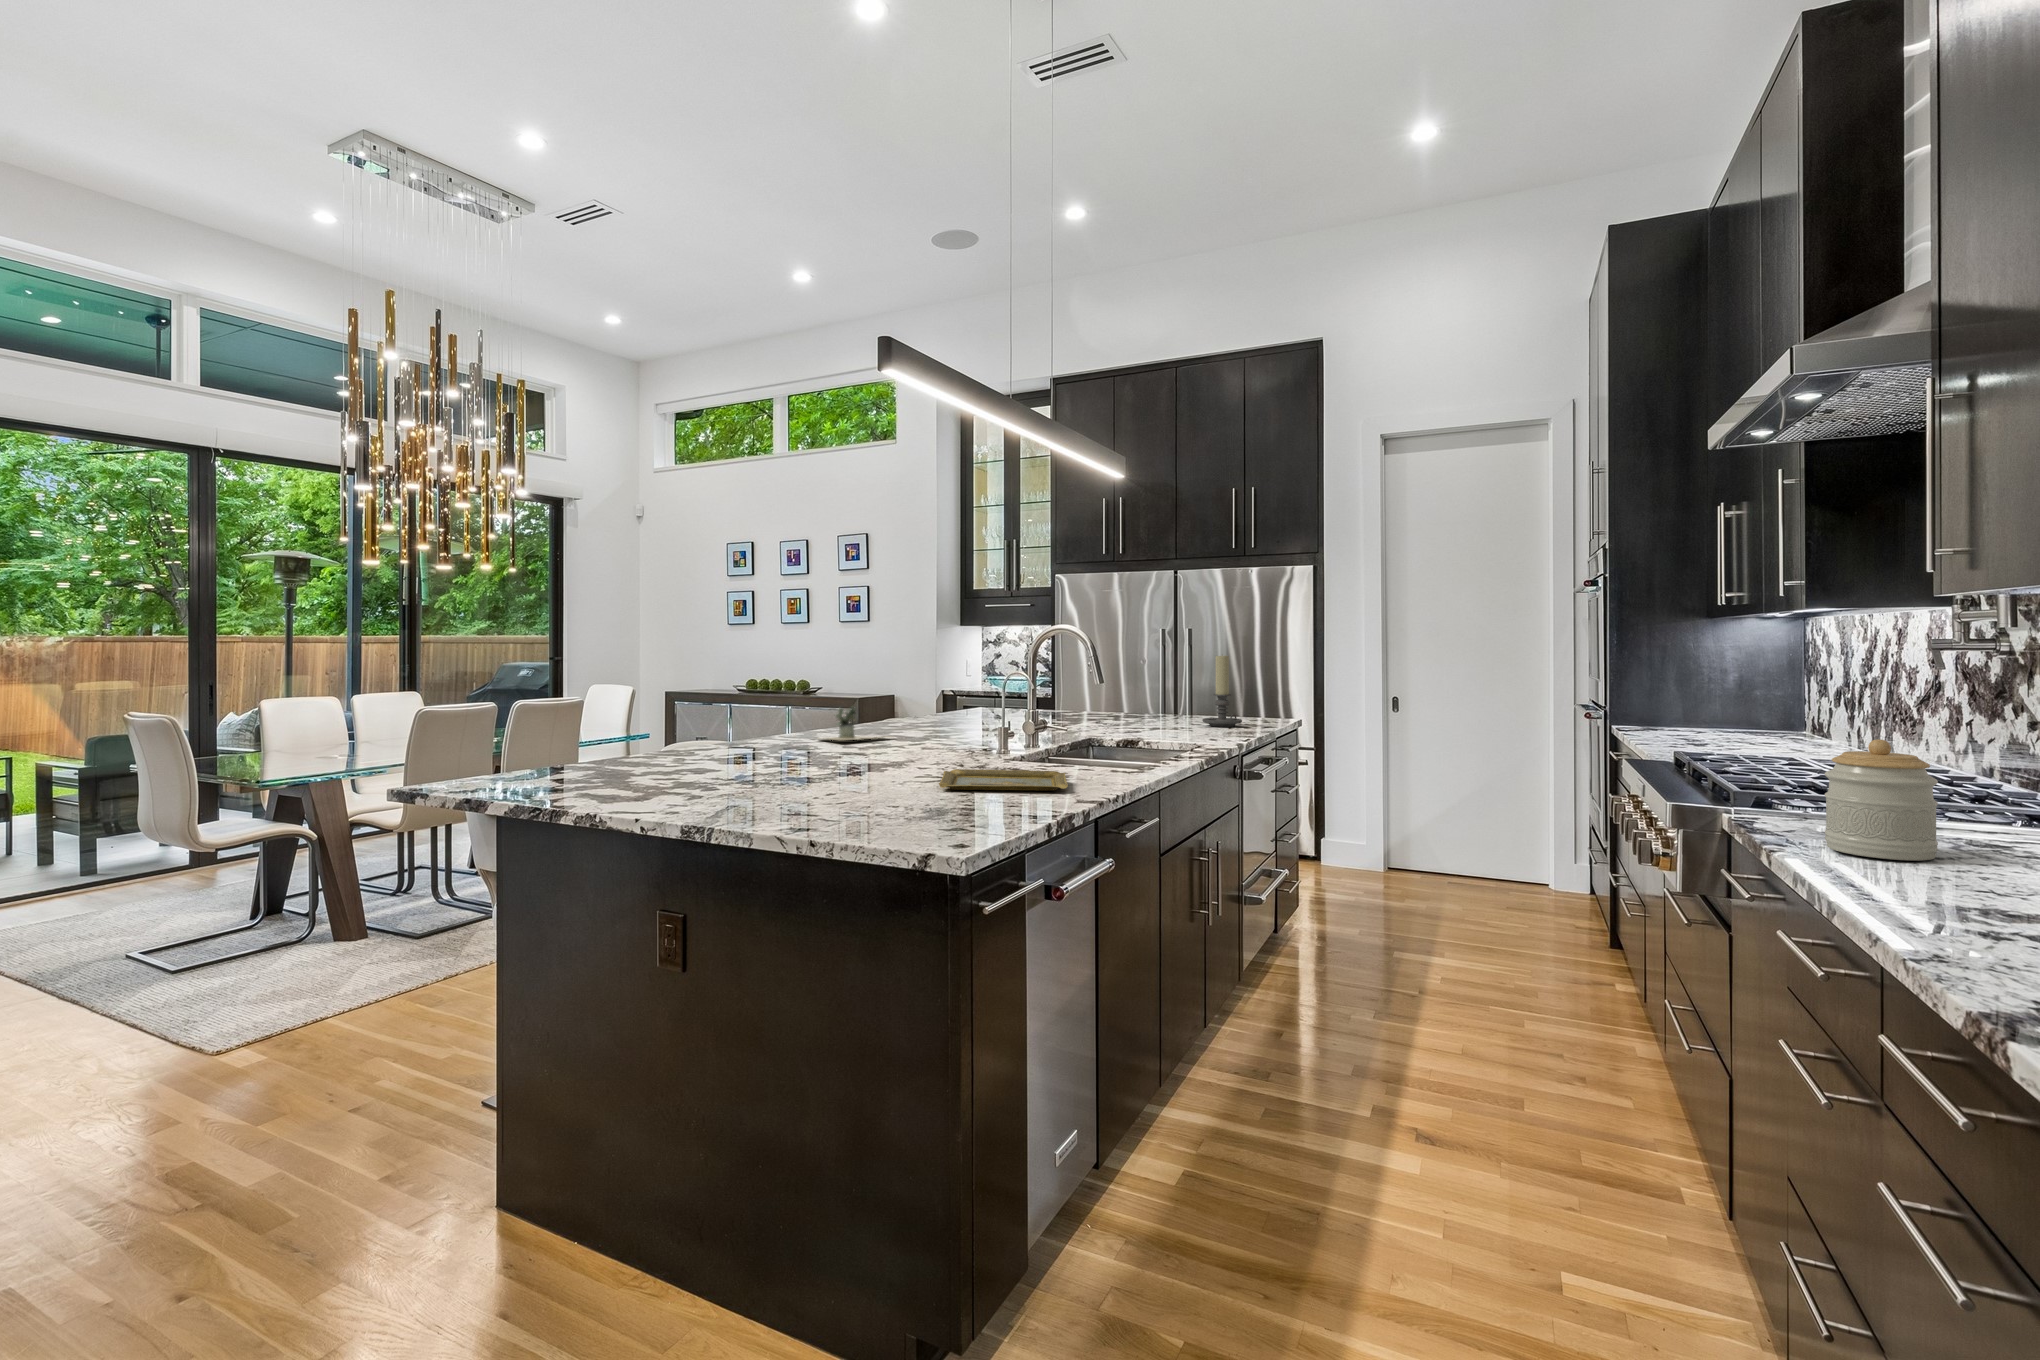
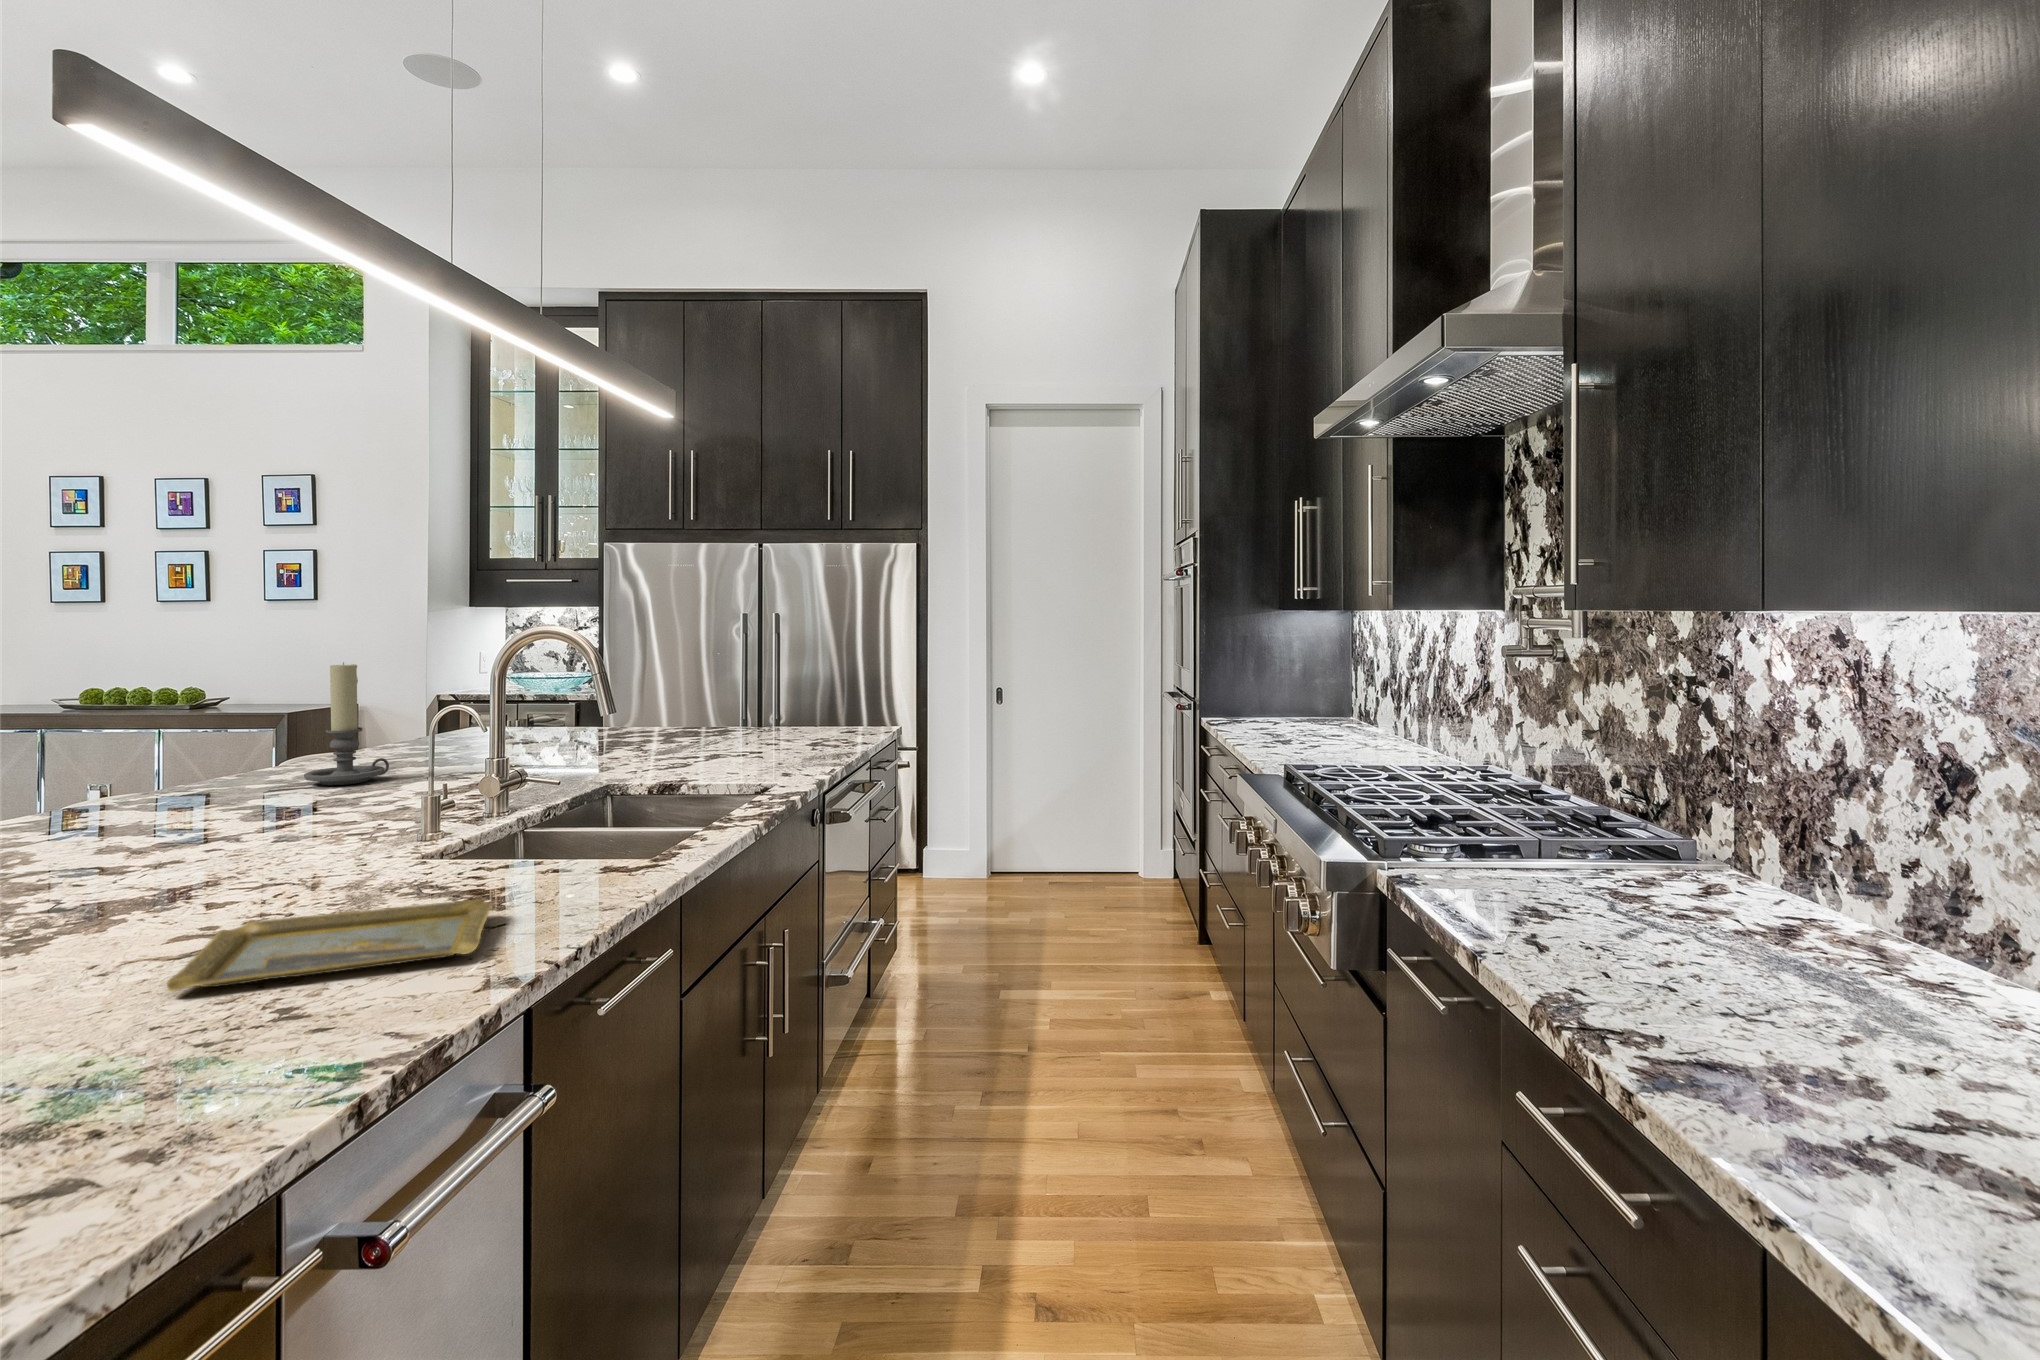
candle holder: present [1202,655,1242,727] -> present [304,662,389,785]
potted plant: present [830,707,874,740] -> none [50,764,296,835]
jar: present [1825,739,1938,861] -> none [1537,801,1657,960]

